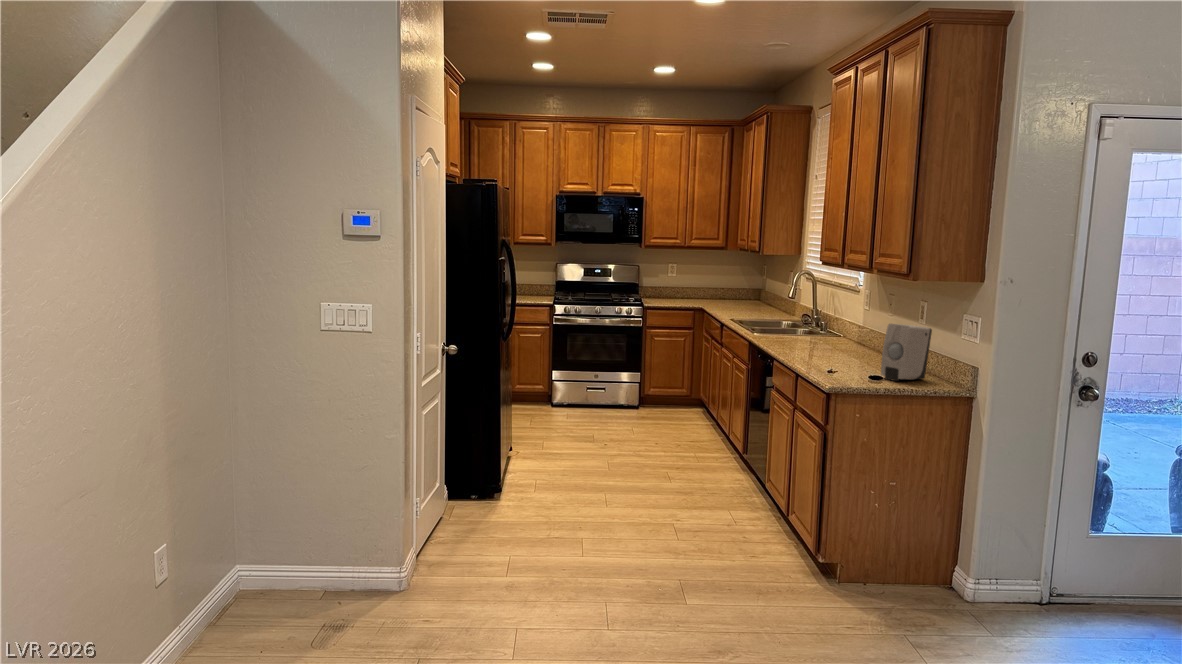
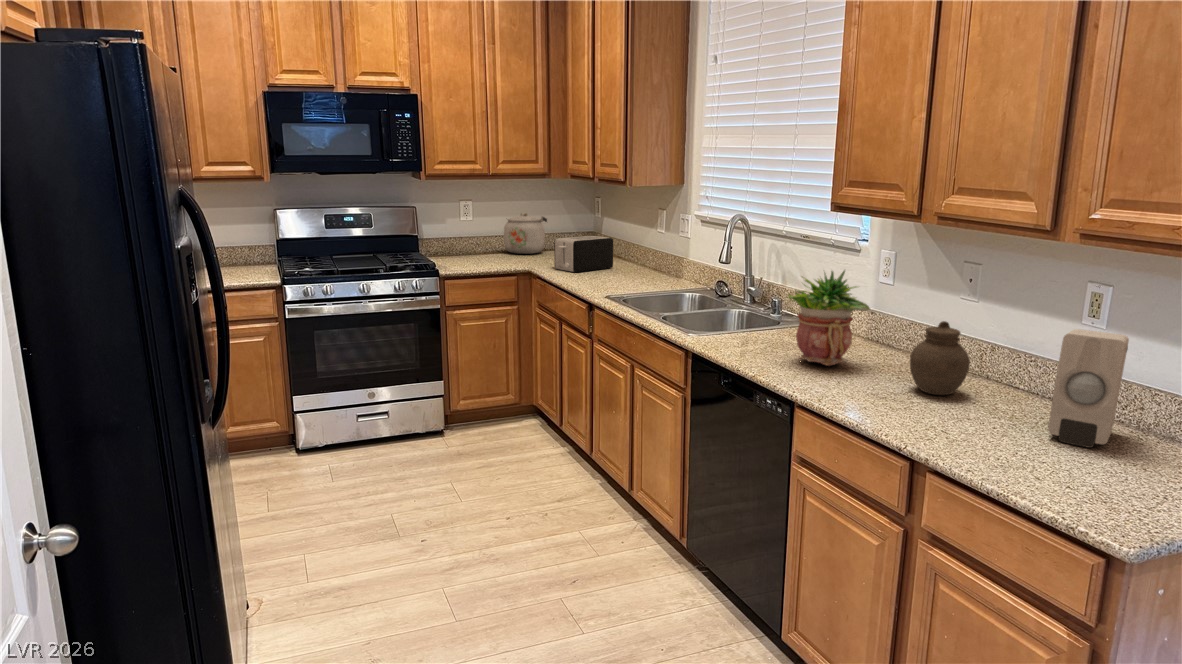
kettle: none [692,273,728,300] -> present [504,213,547,254]
toaster: none [718,288,759,310] -> present [554,236,613,272]
potted plant: none [794,296,840,350] -> present [788,270,870,366]
jar: none [844,324,875,364] -> present [910,321,970,395]

